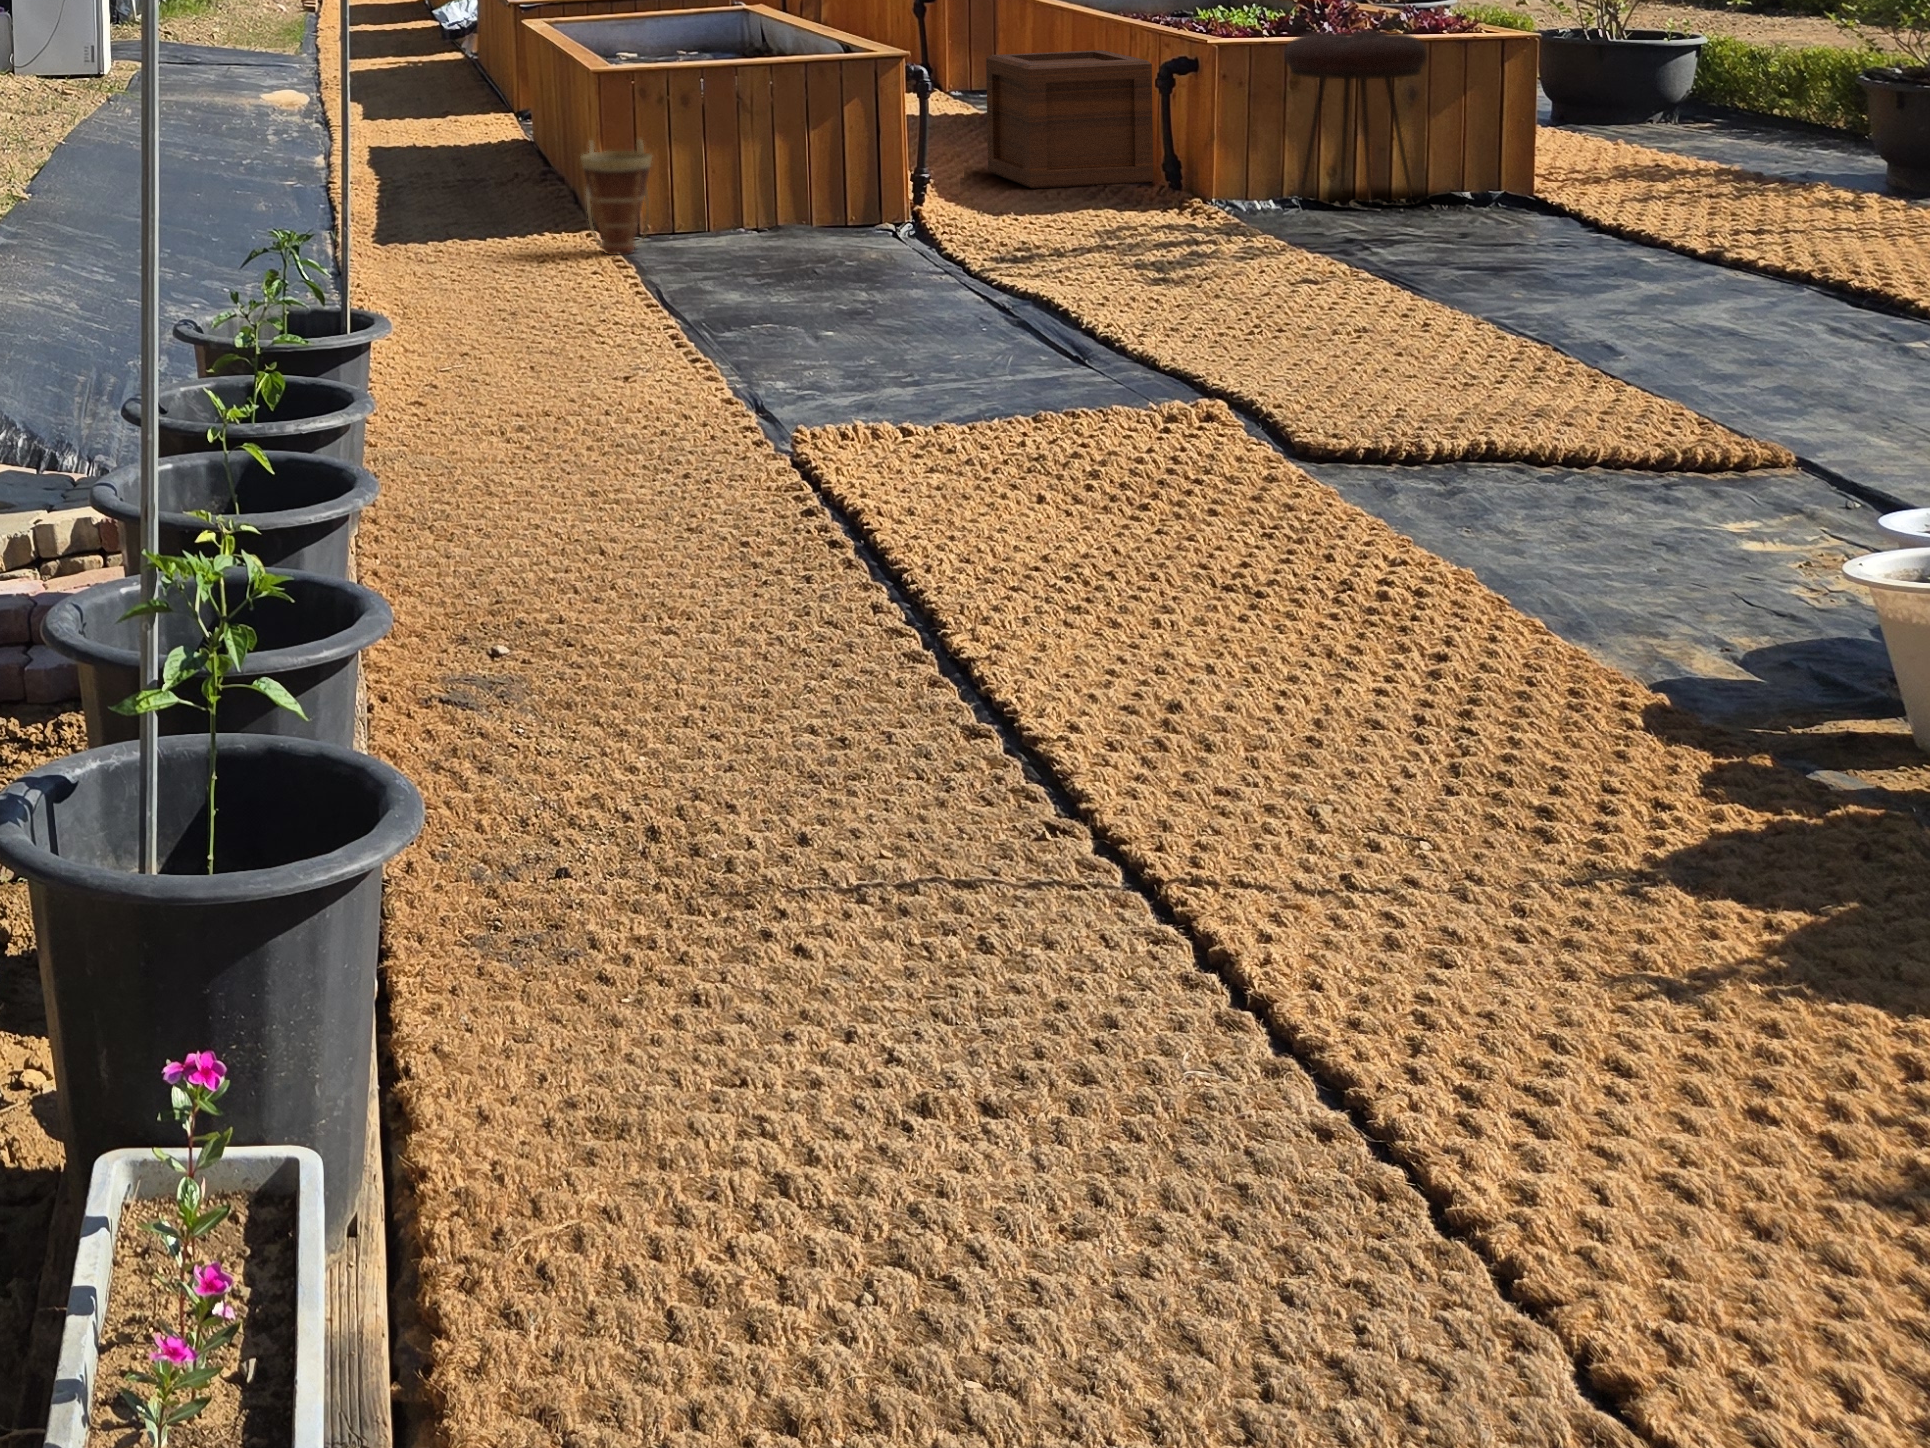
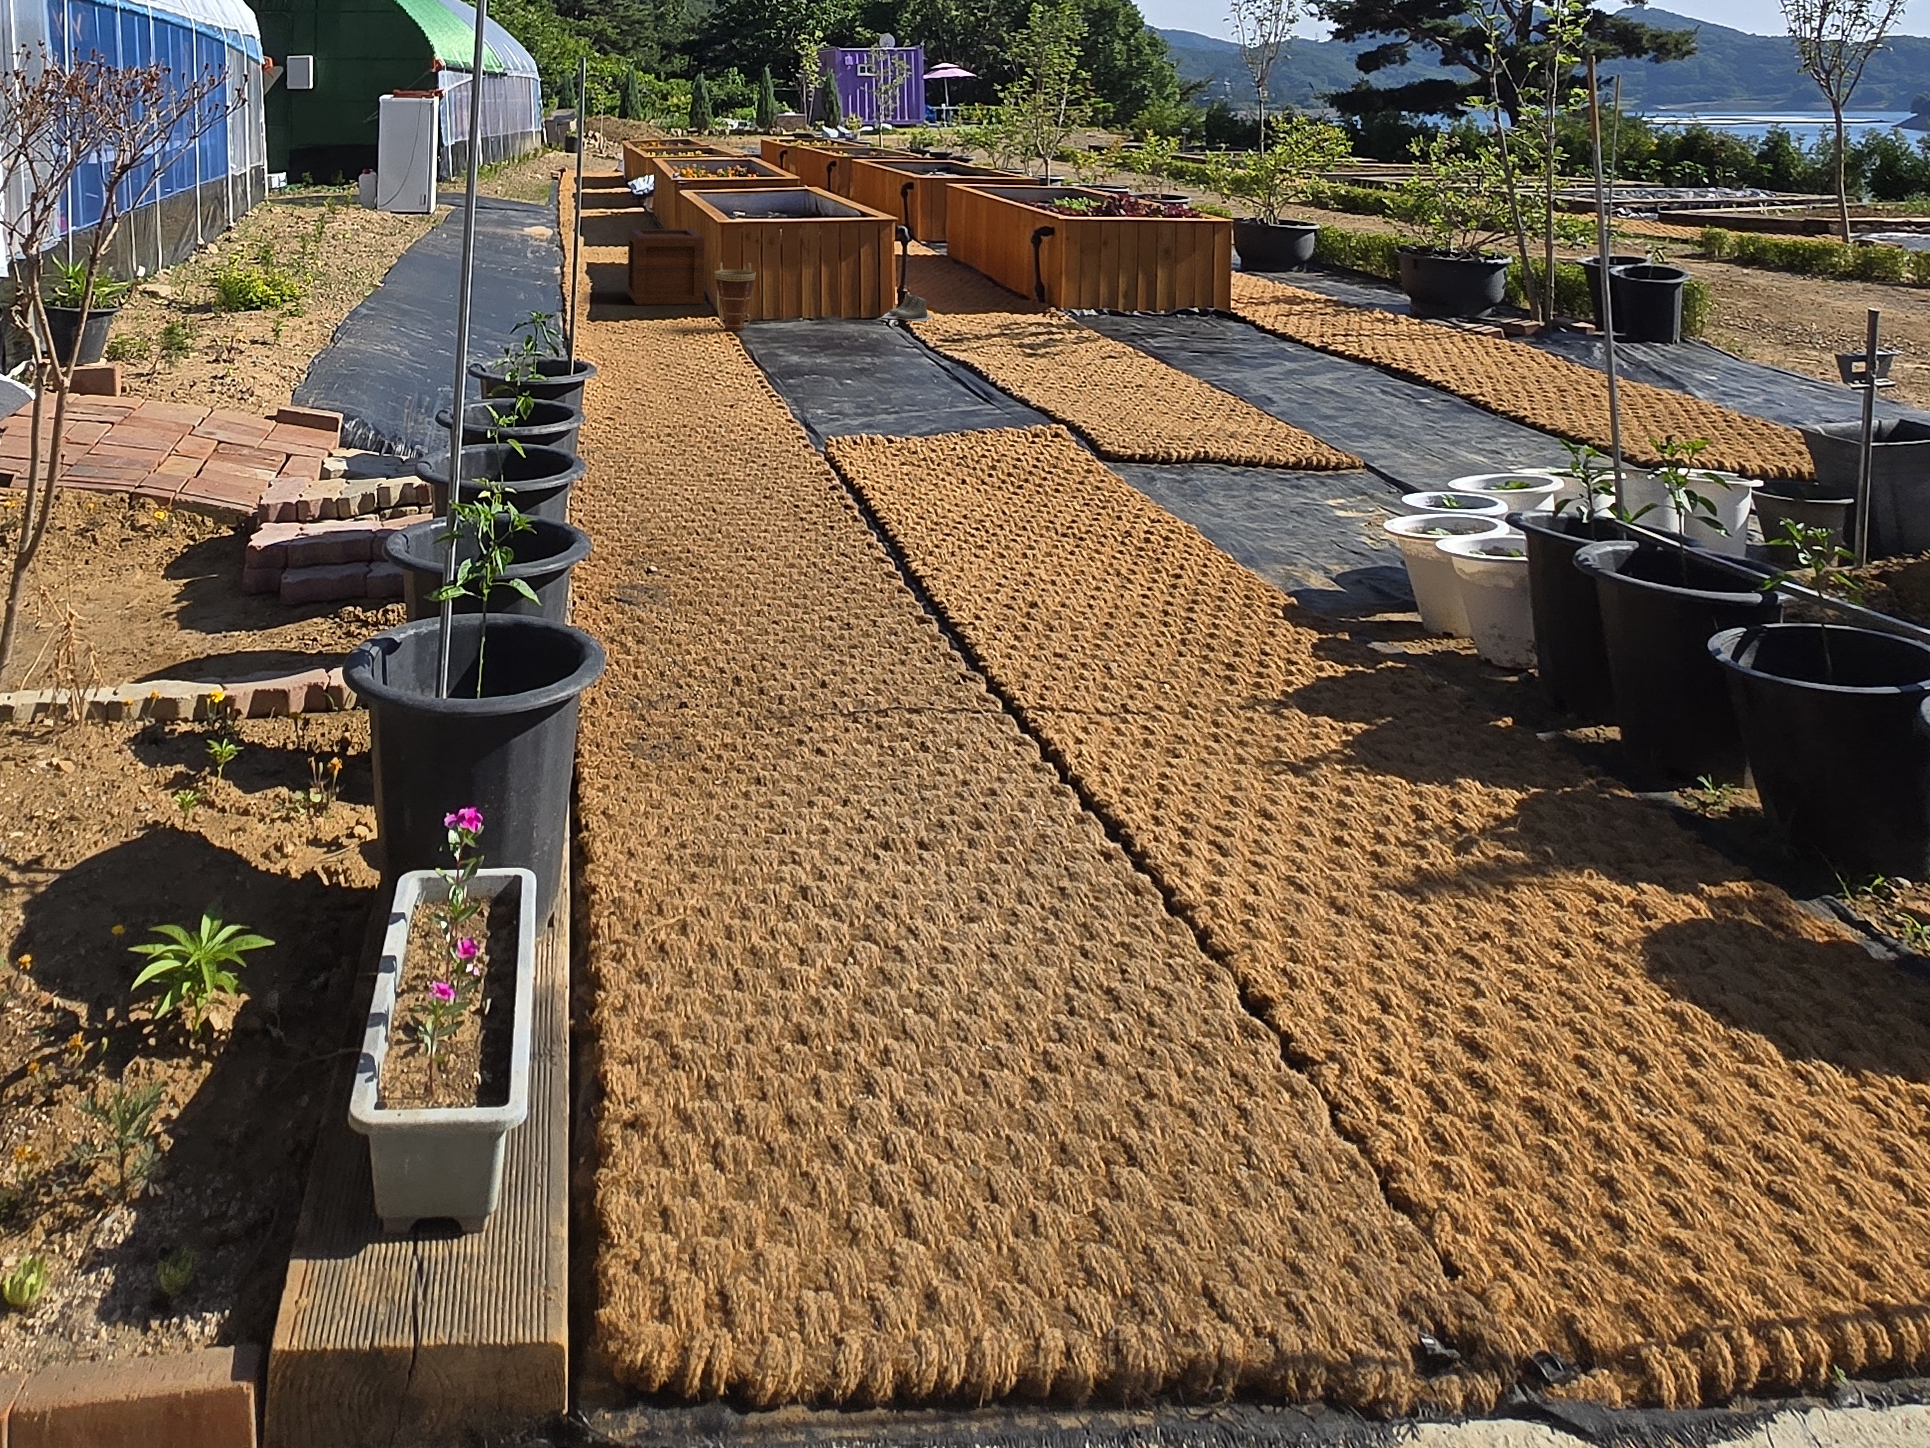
stool: present [1284,30,1427,205] -> none [1107,218,1183,319]
wooden crate: present [986,50,1153,189] -> present [627,229,704,305]
boots: none [876,178,968,226] -> present [882,293,932,321]

